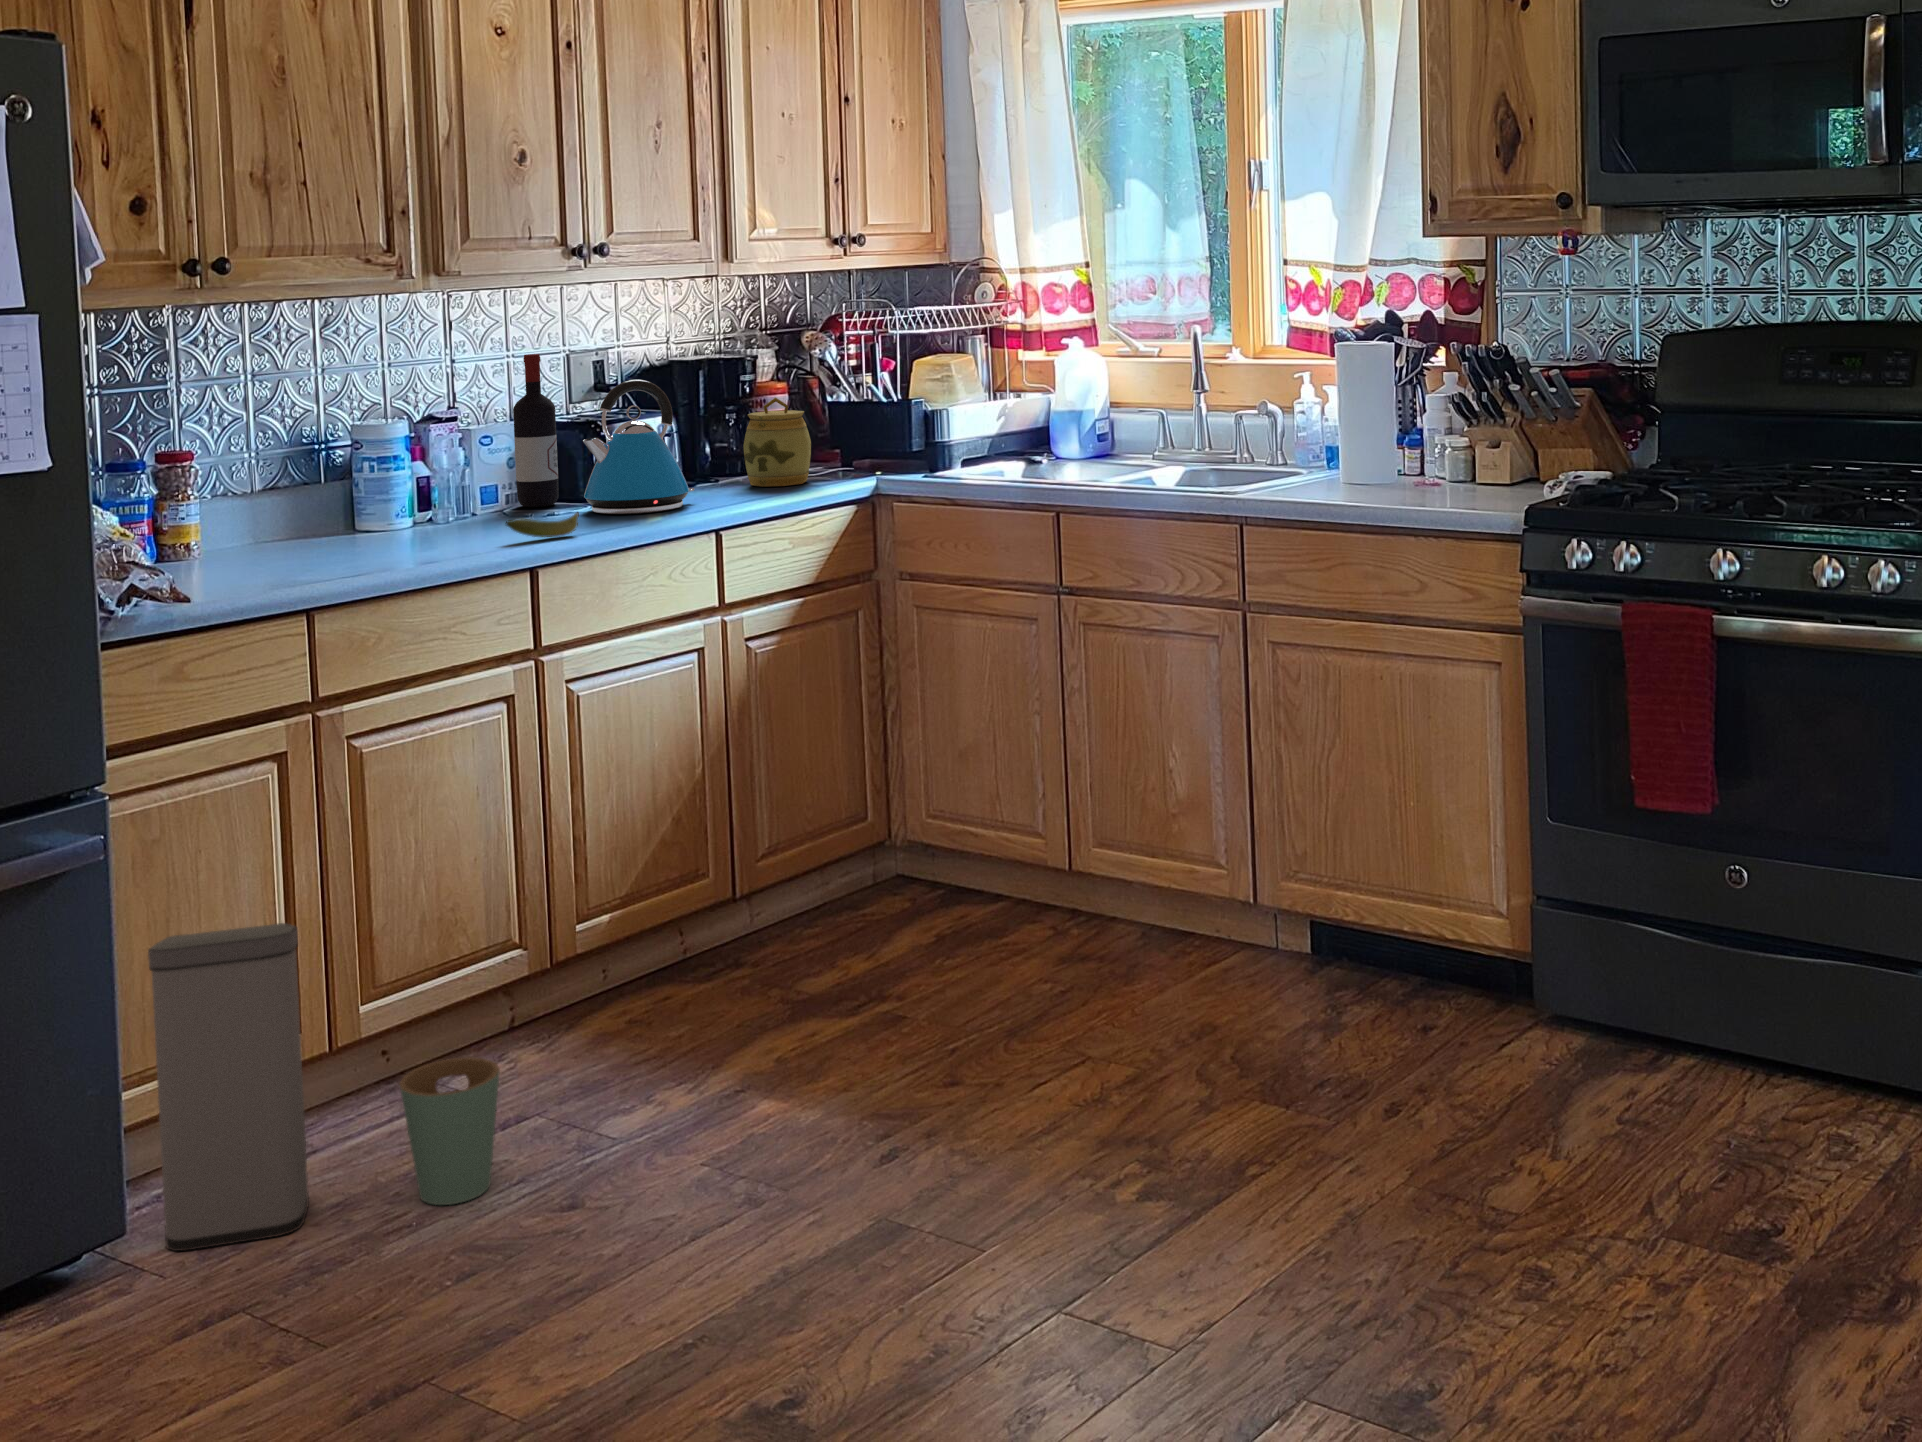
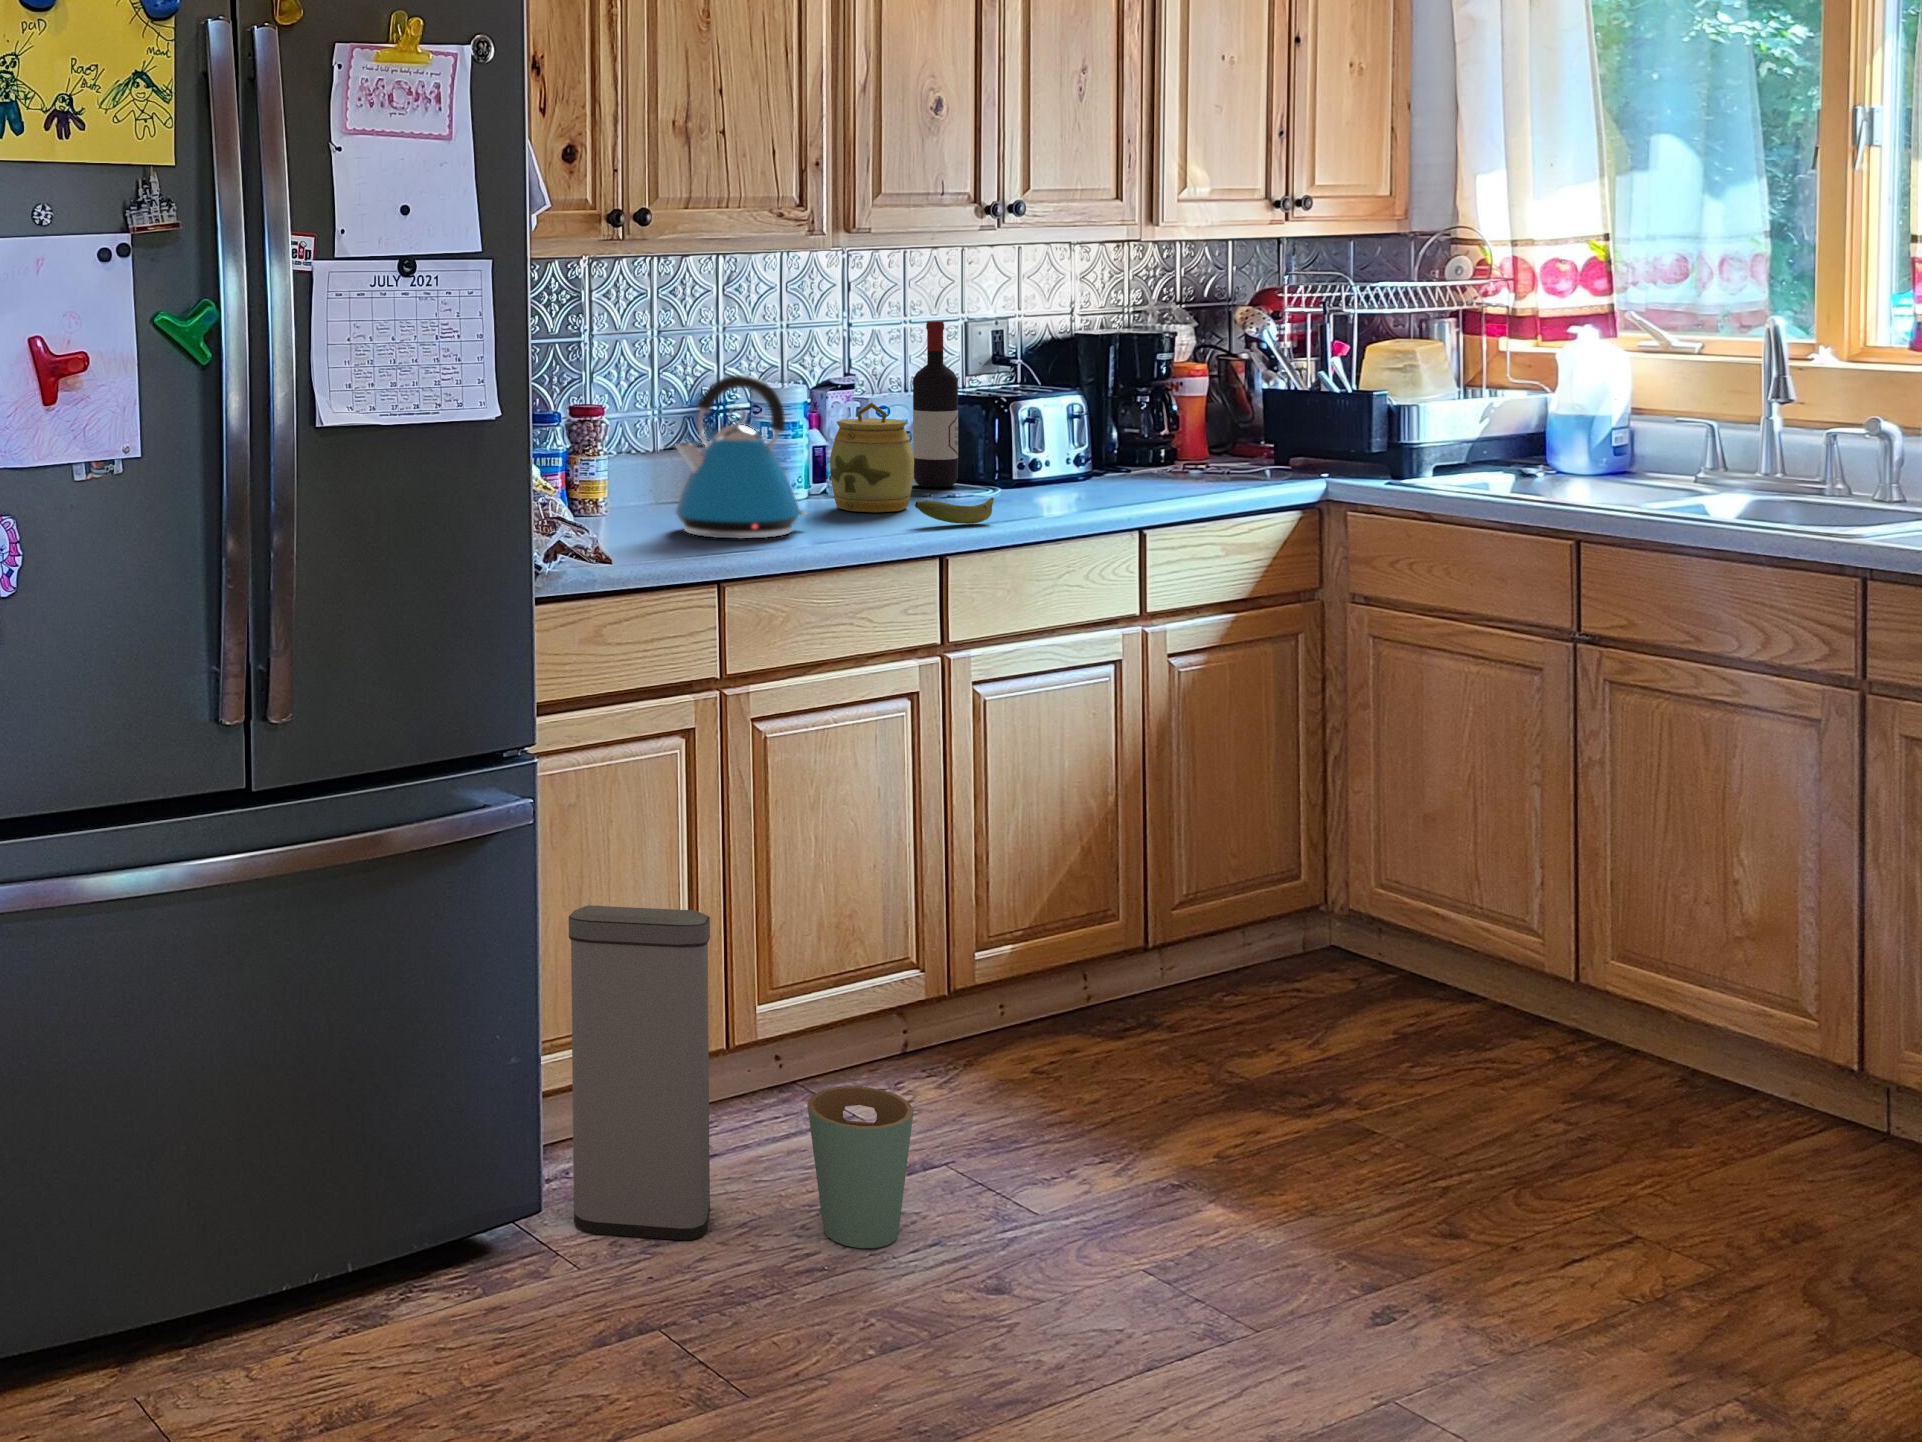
kettle: present [583,380,694,514] -> present [676,375,808,538]
jar: present [743,398,811,487] -> present [830,402,914,512]

